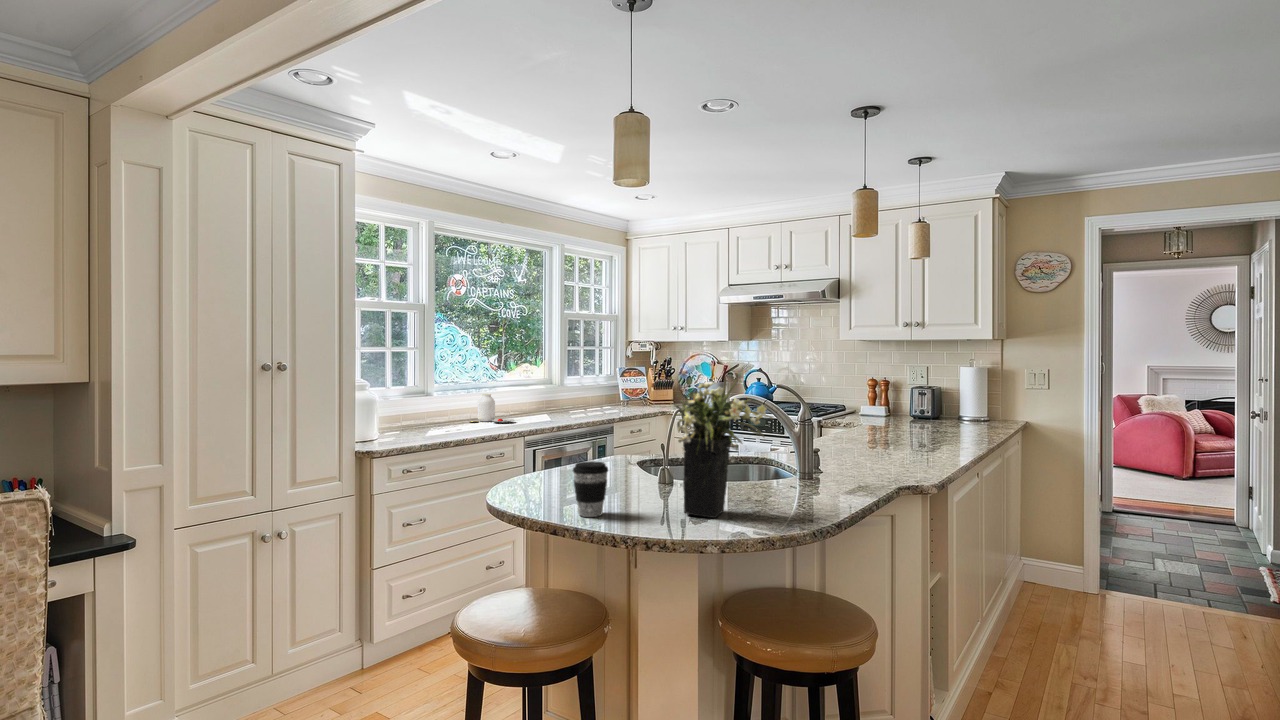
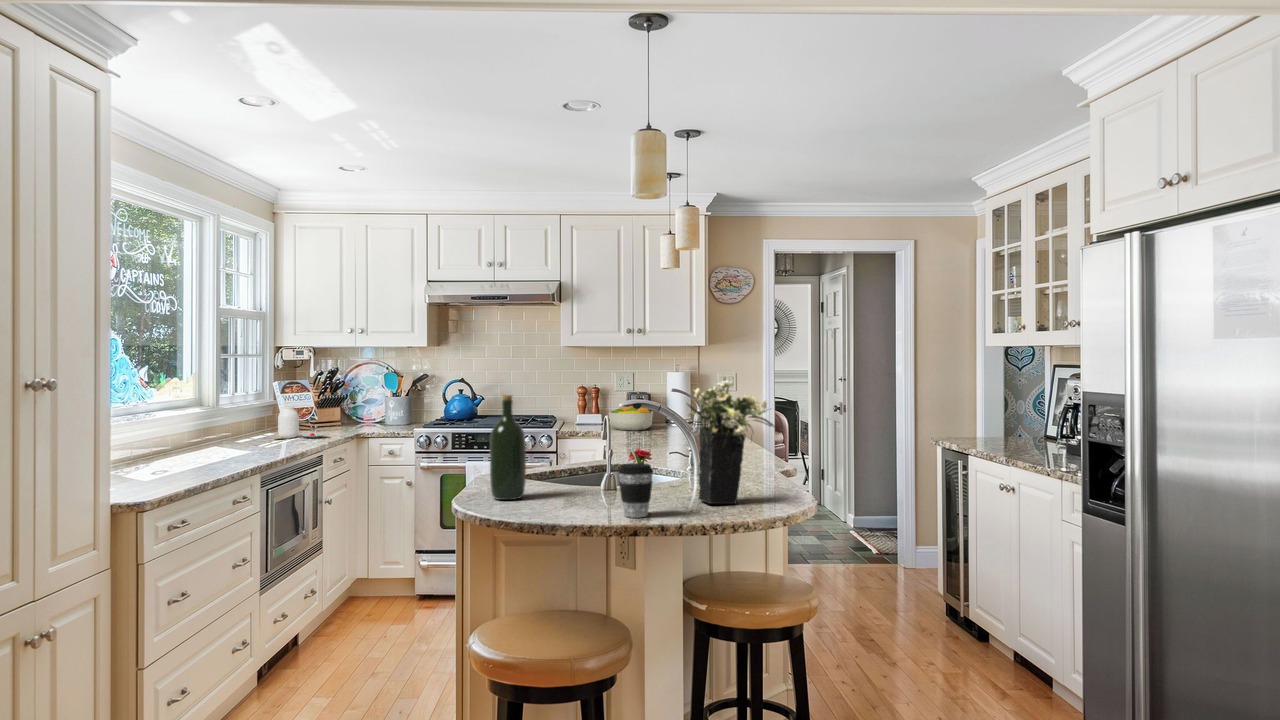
wine bottle: none [546,388,578,483] -> present [490,395,526,500]
jar: present [470,394,514,423] -> present [275,407,328,440]
fruit bowl: none [873,398,922,425] -> present [609,406,653,430]

